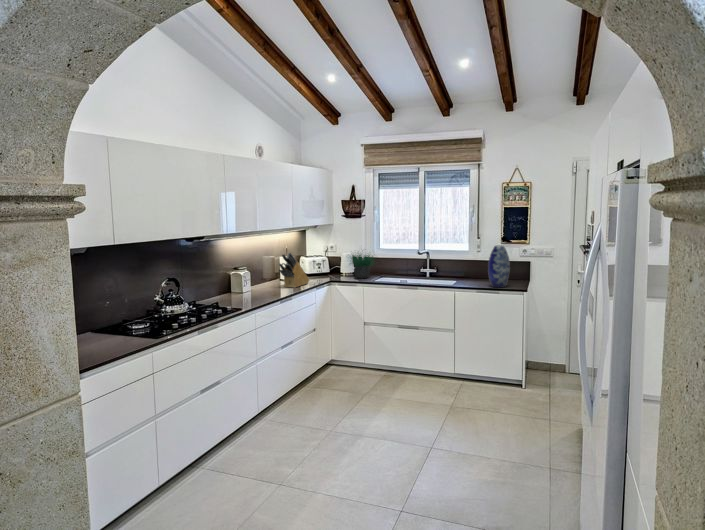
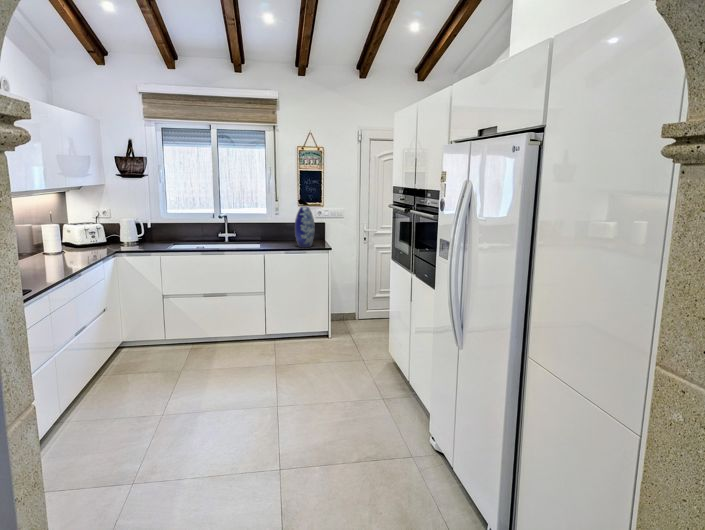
knife block: present [279,253,309,288] -> none [48,219,90,263]
potted plant: present [351,254,373,279] -> none [129,205,176,247]

